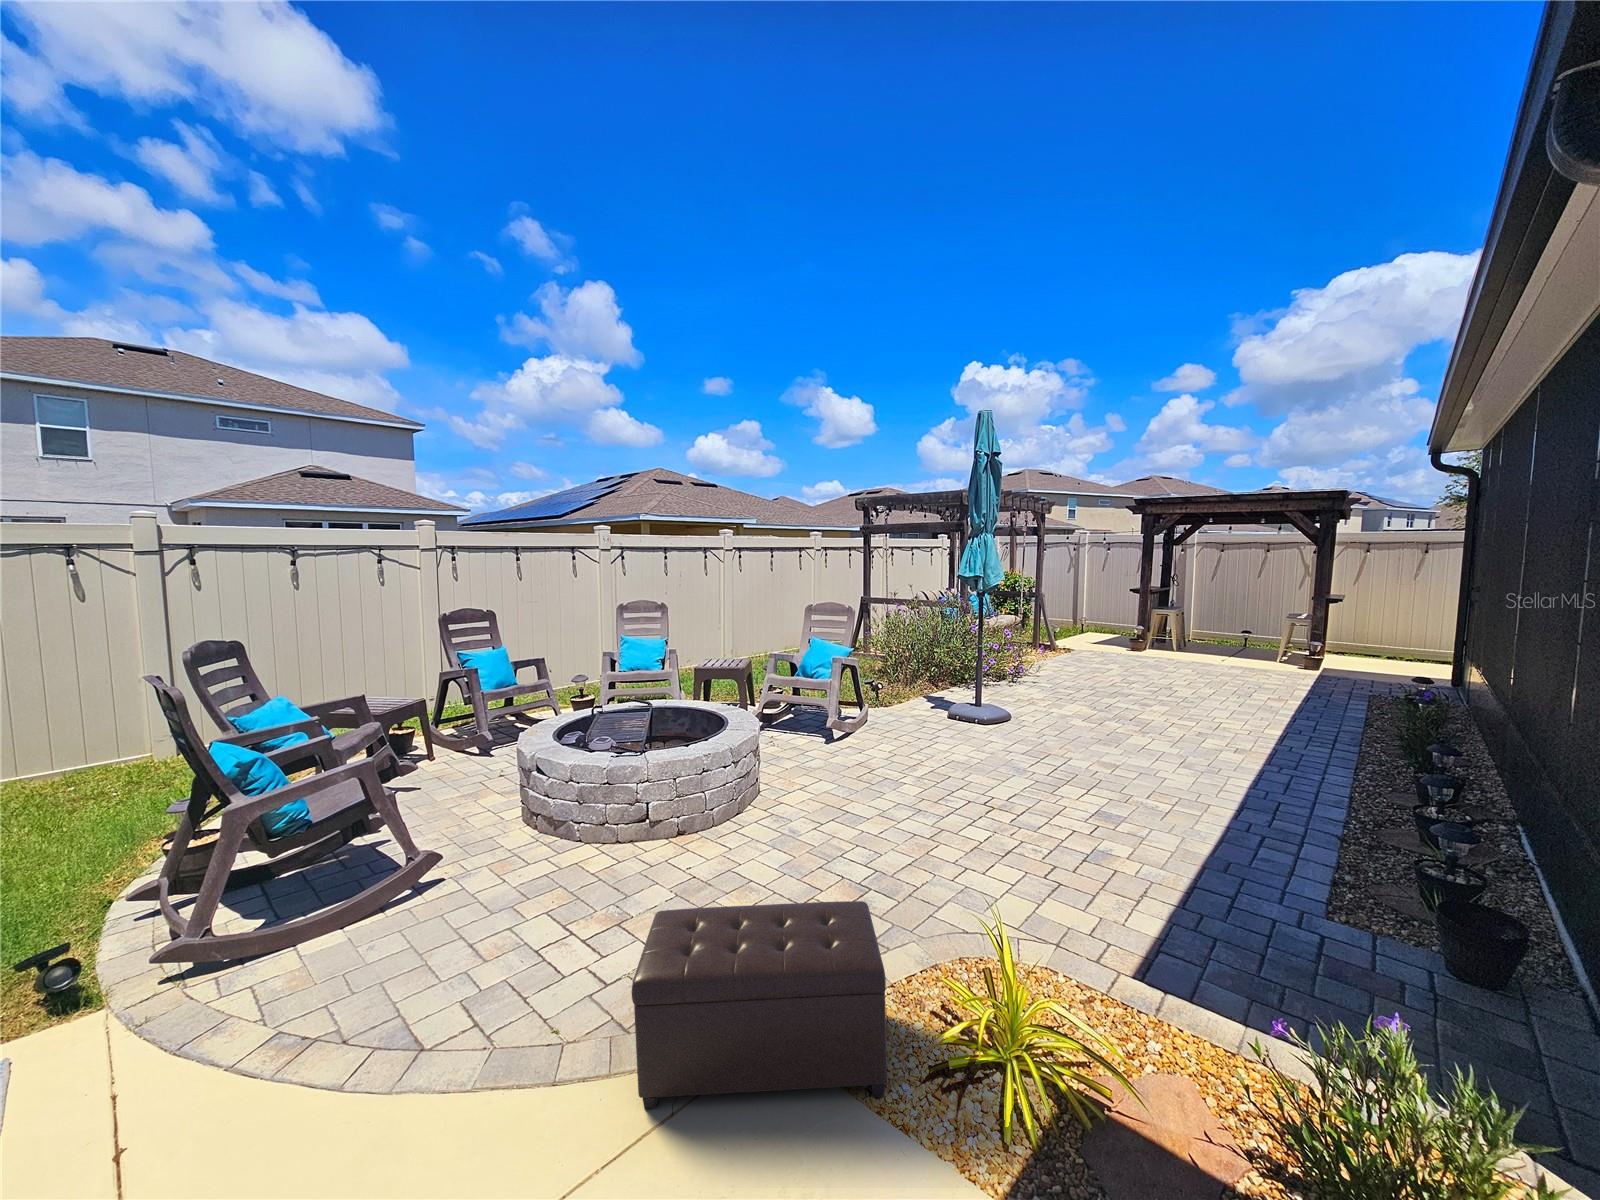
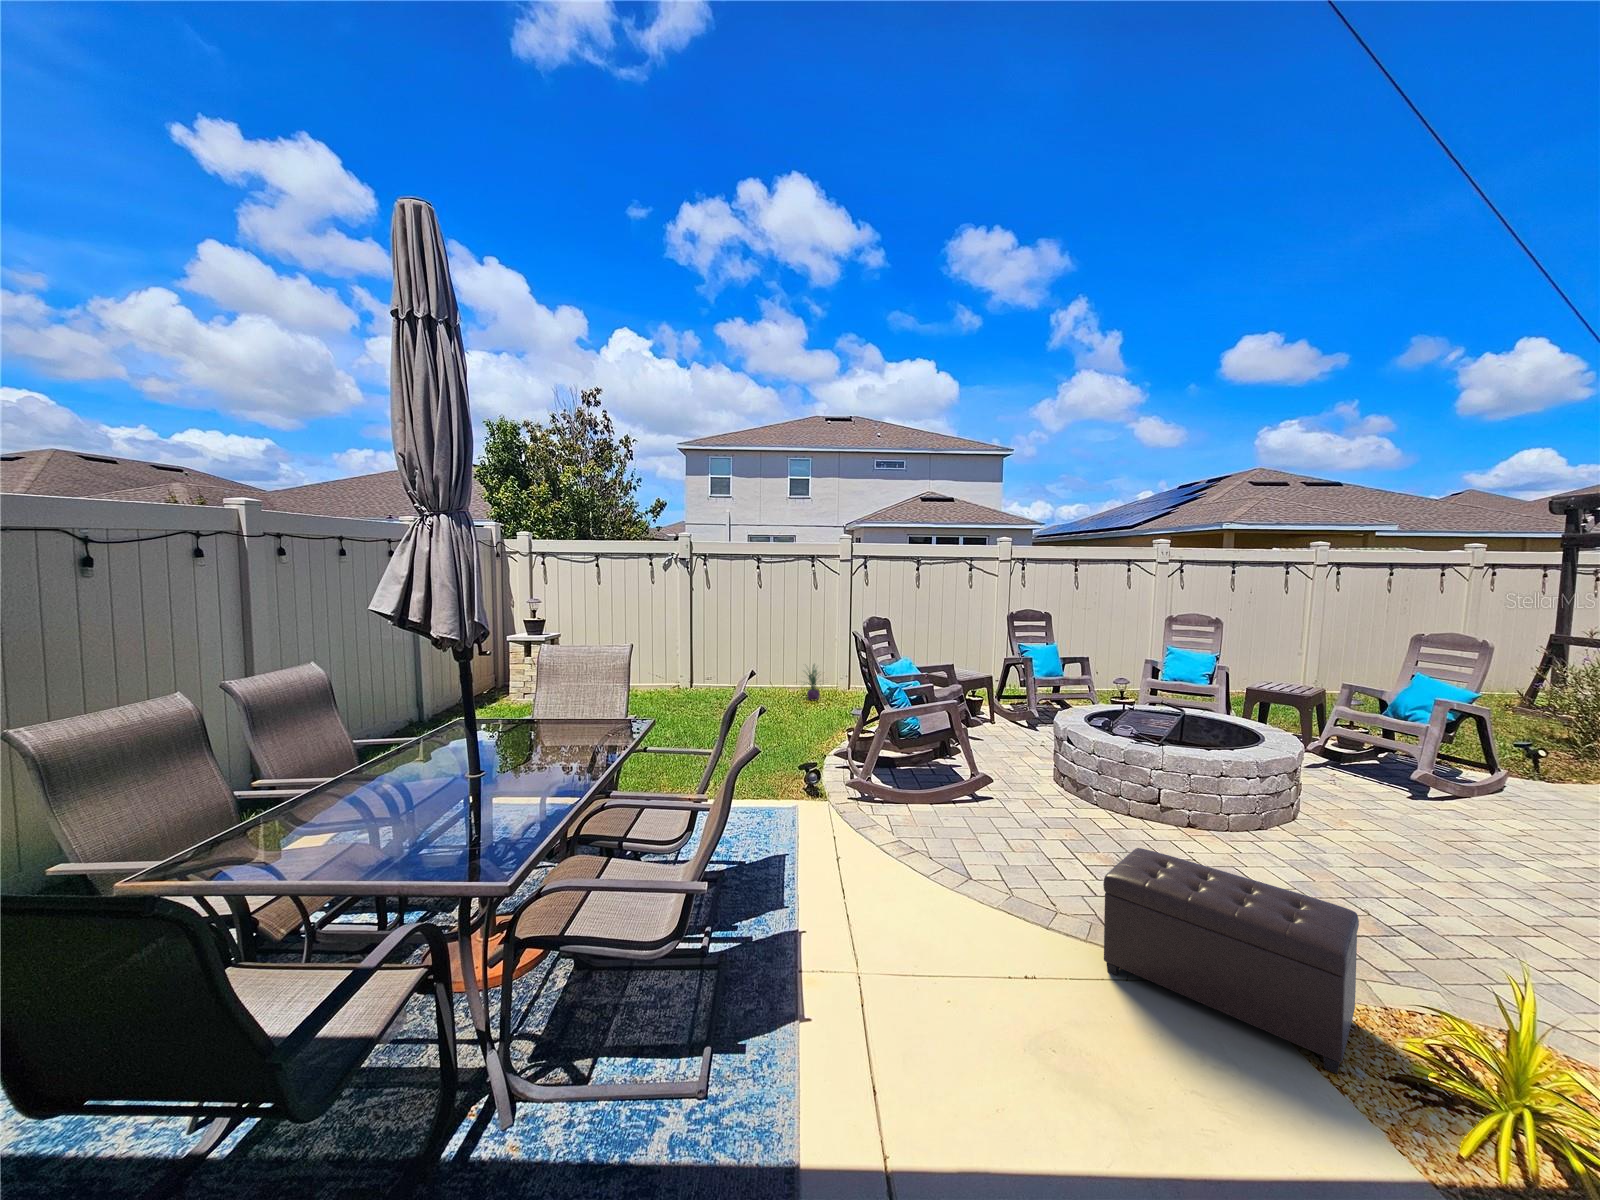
decorative plant: none [22,732,129,799] -> present [807,665,820,701]

